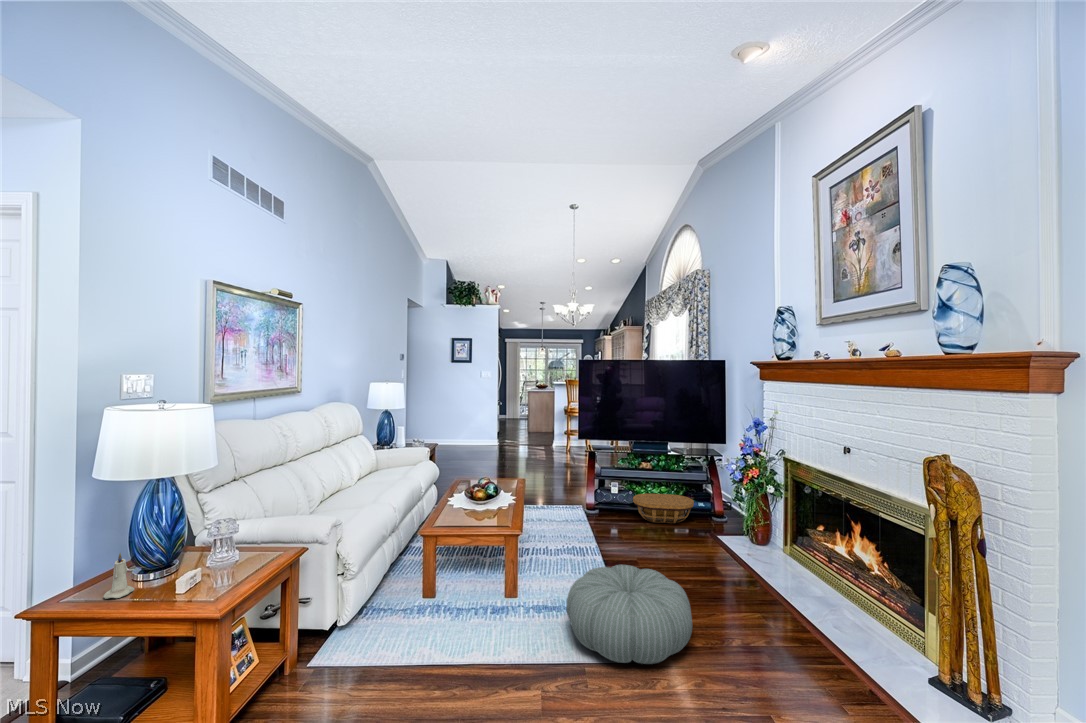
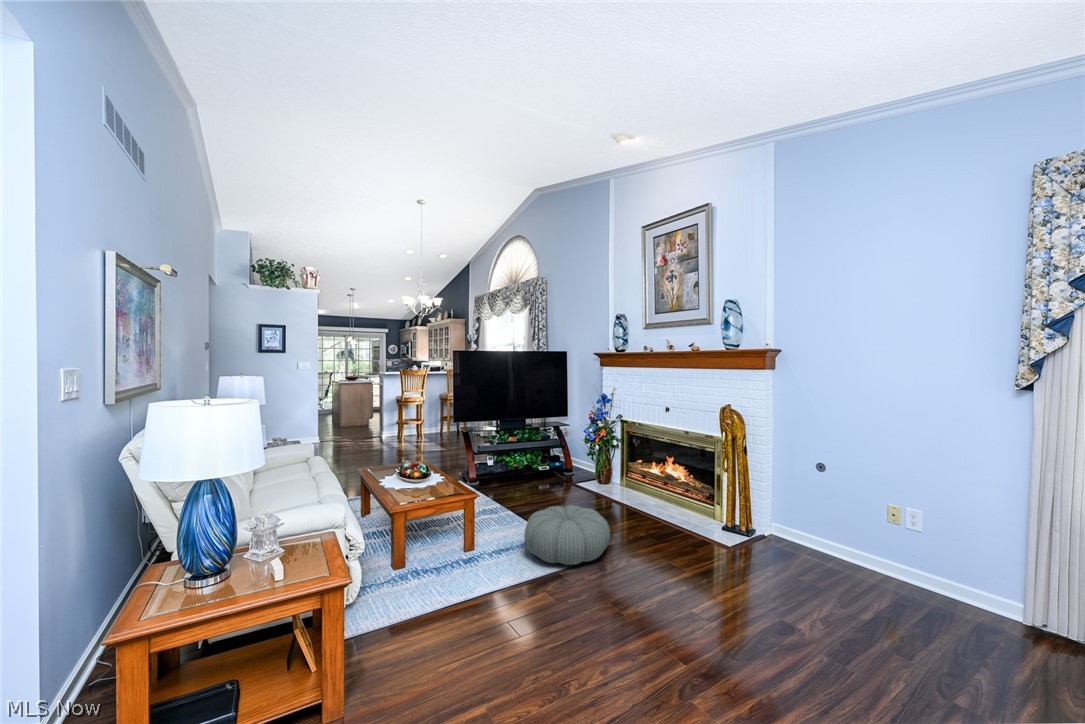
basket: present [633,493,694,523] -> none [510,459,556,483]
candle: present [103,553,134,599] -> none [215,558,238,600]

